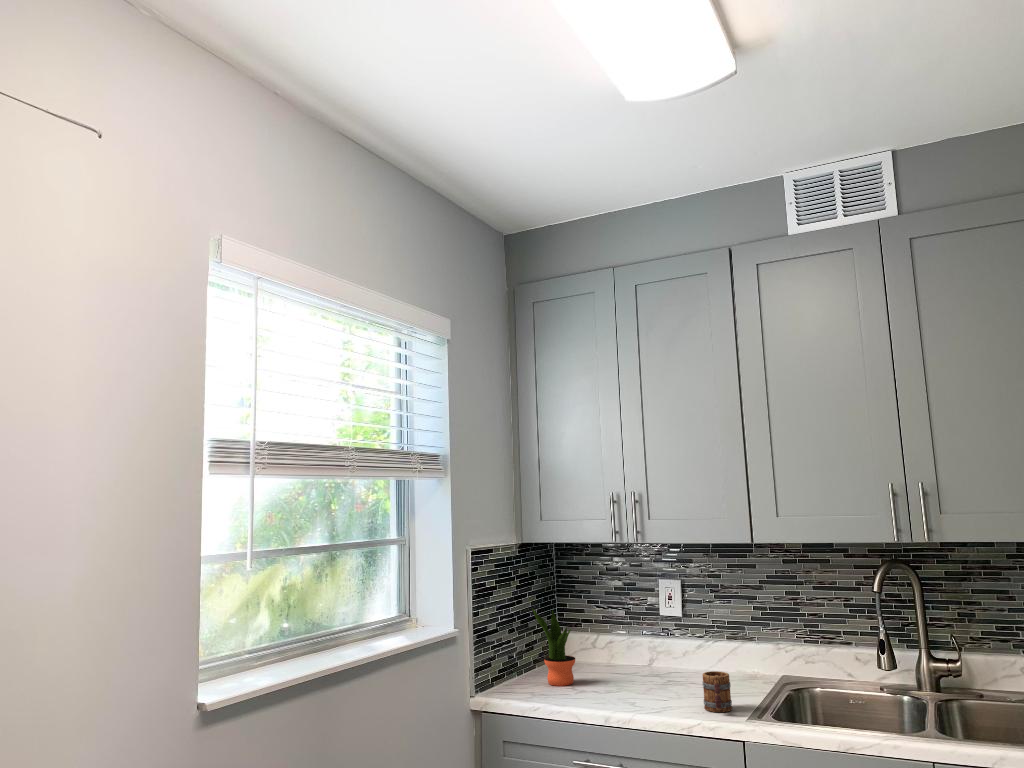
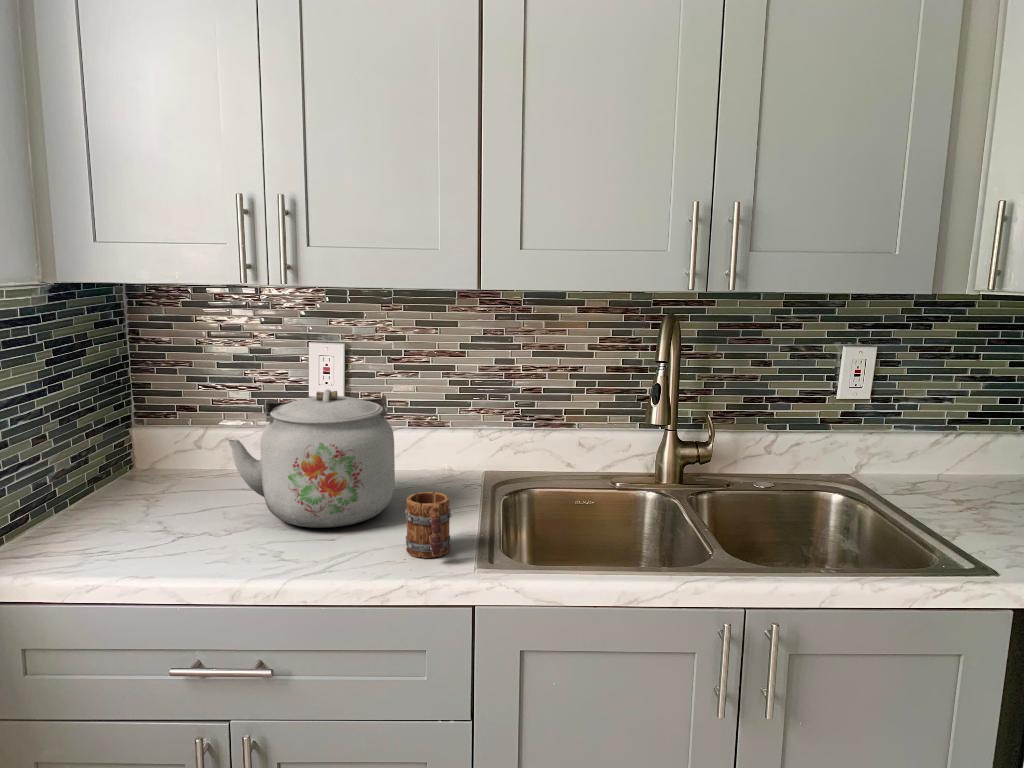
kettle: none [606,607,706,693] -> present [228,389,395,528]
potted plant: present [532,608,575,686] -> none [79,400,170,529]

